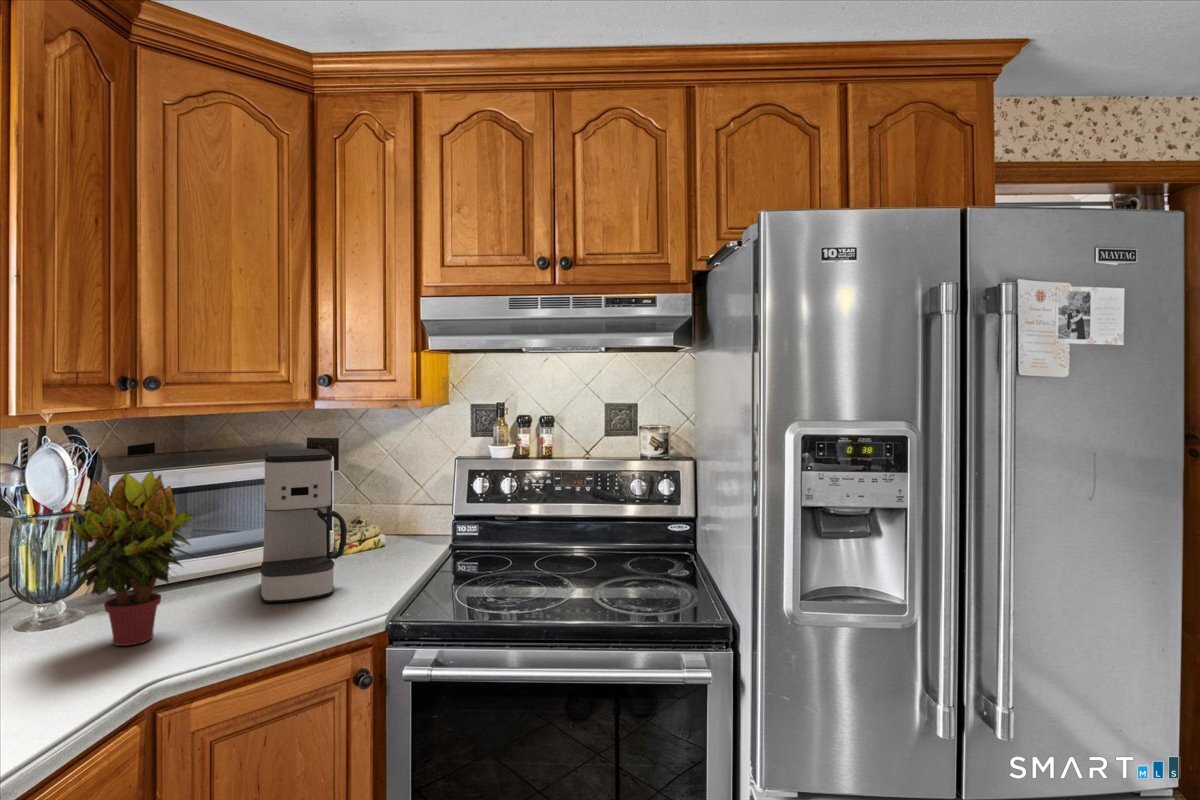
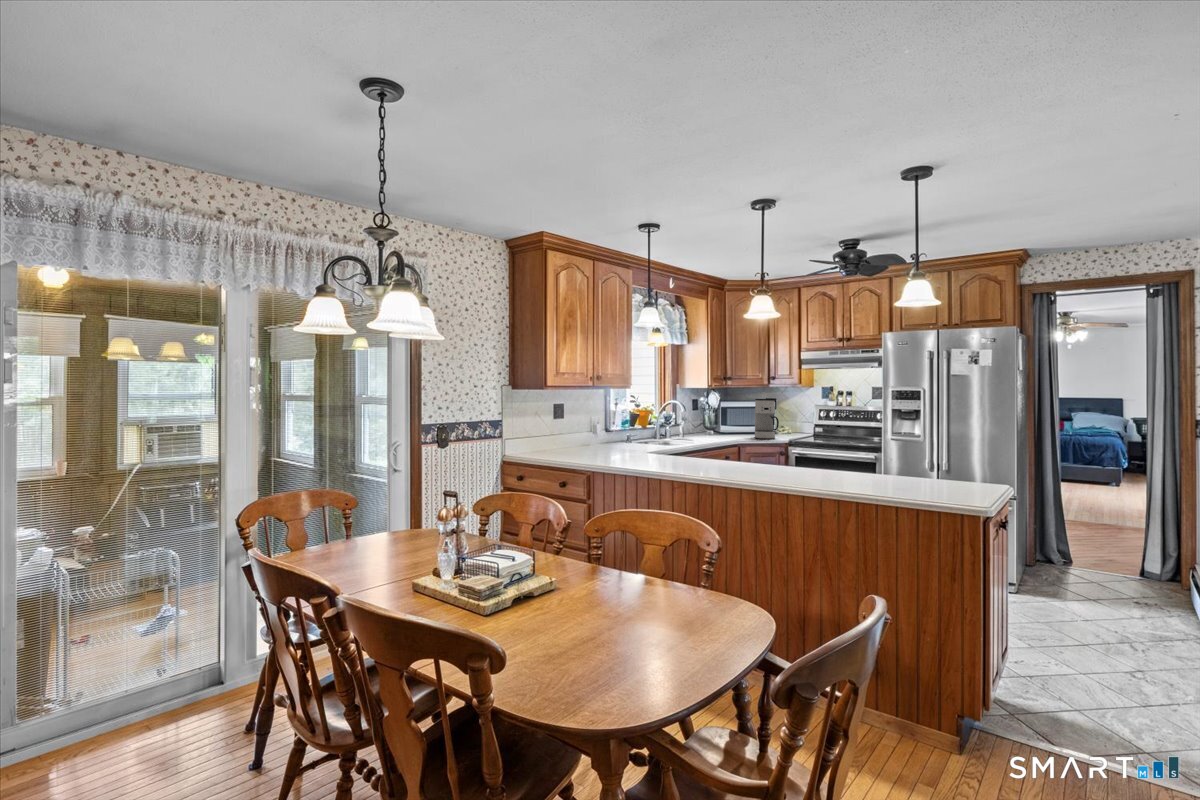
potted plant: present [69,471,194,646] -> none [717,400,743,440]

